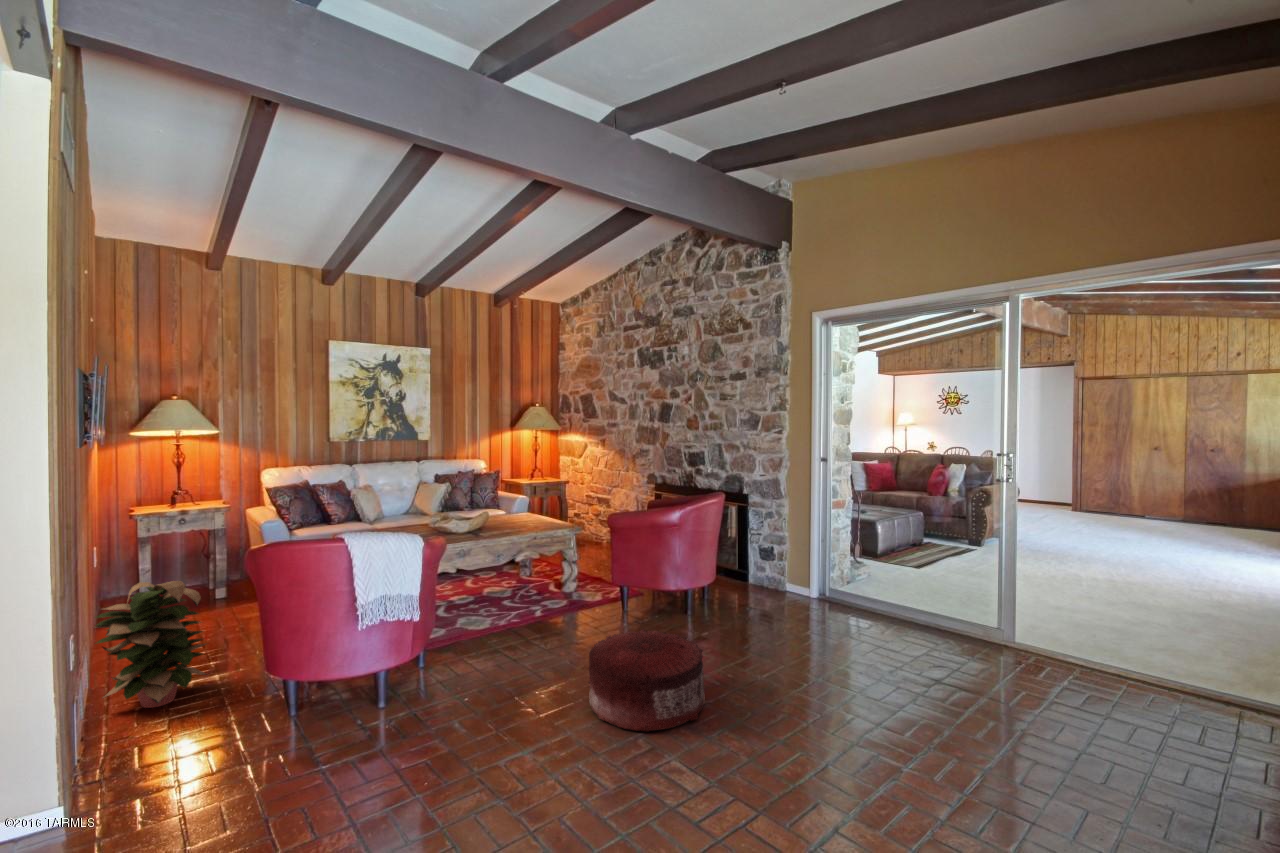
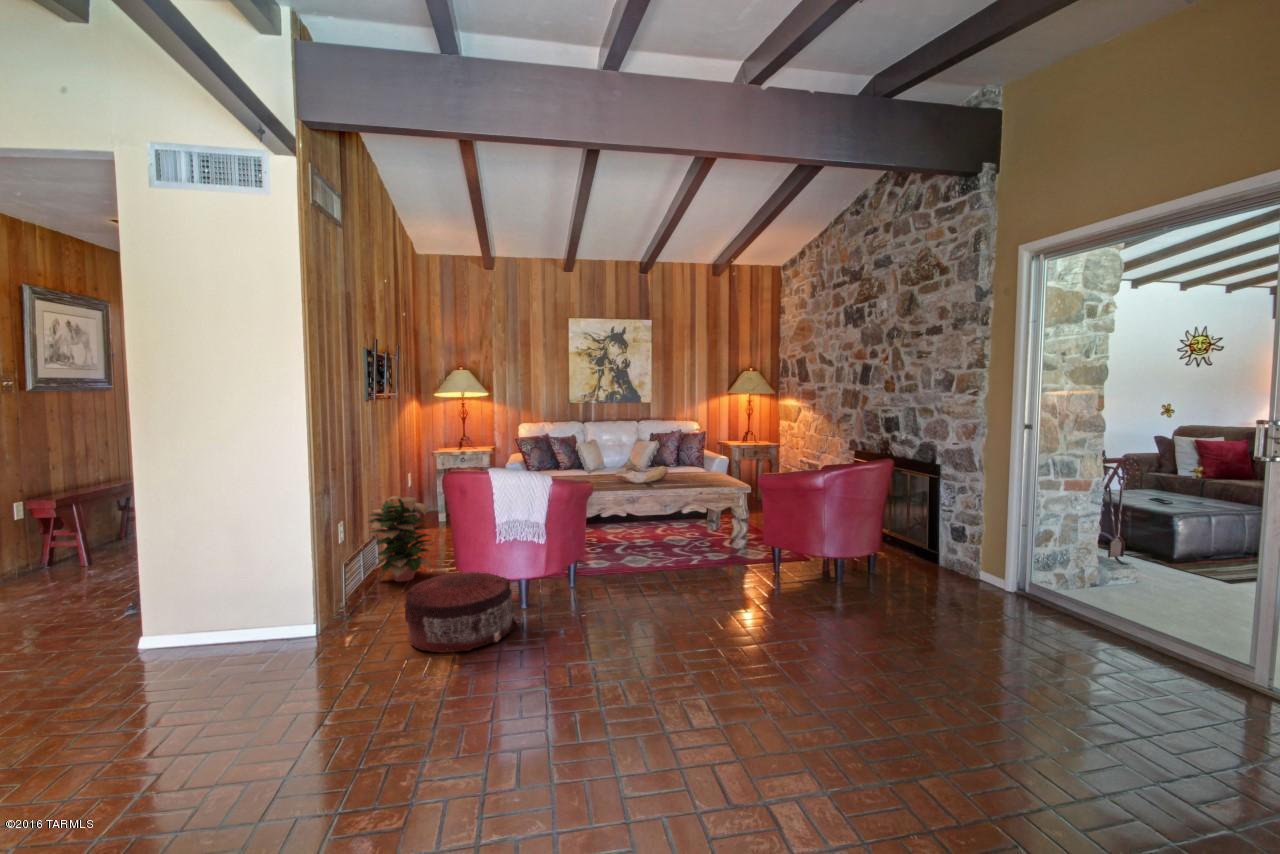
pouf: present [589,629,705,732] -> present [404,571,516,653]

